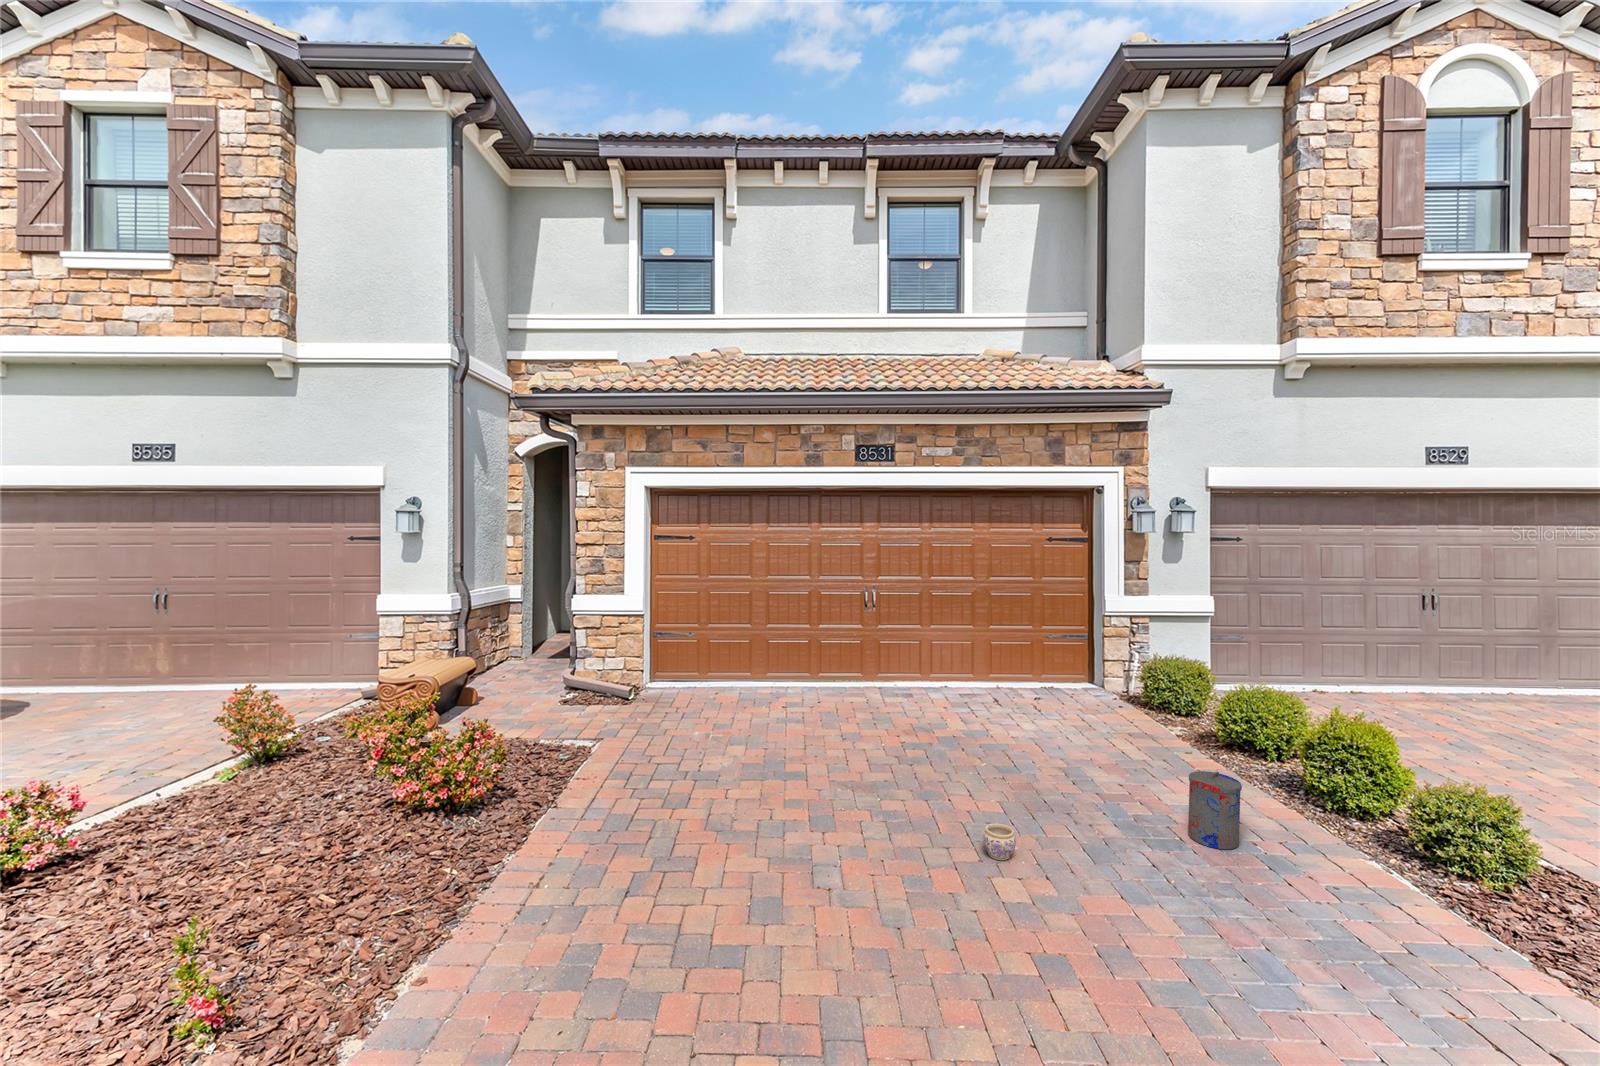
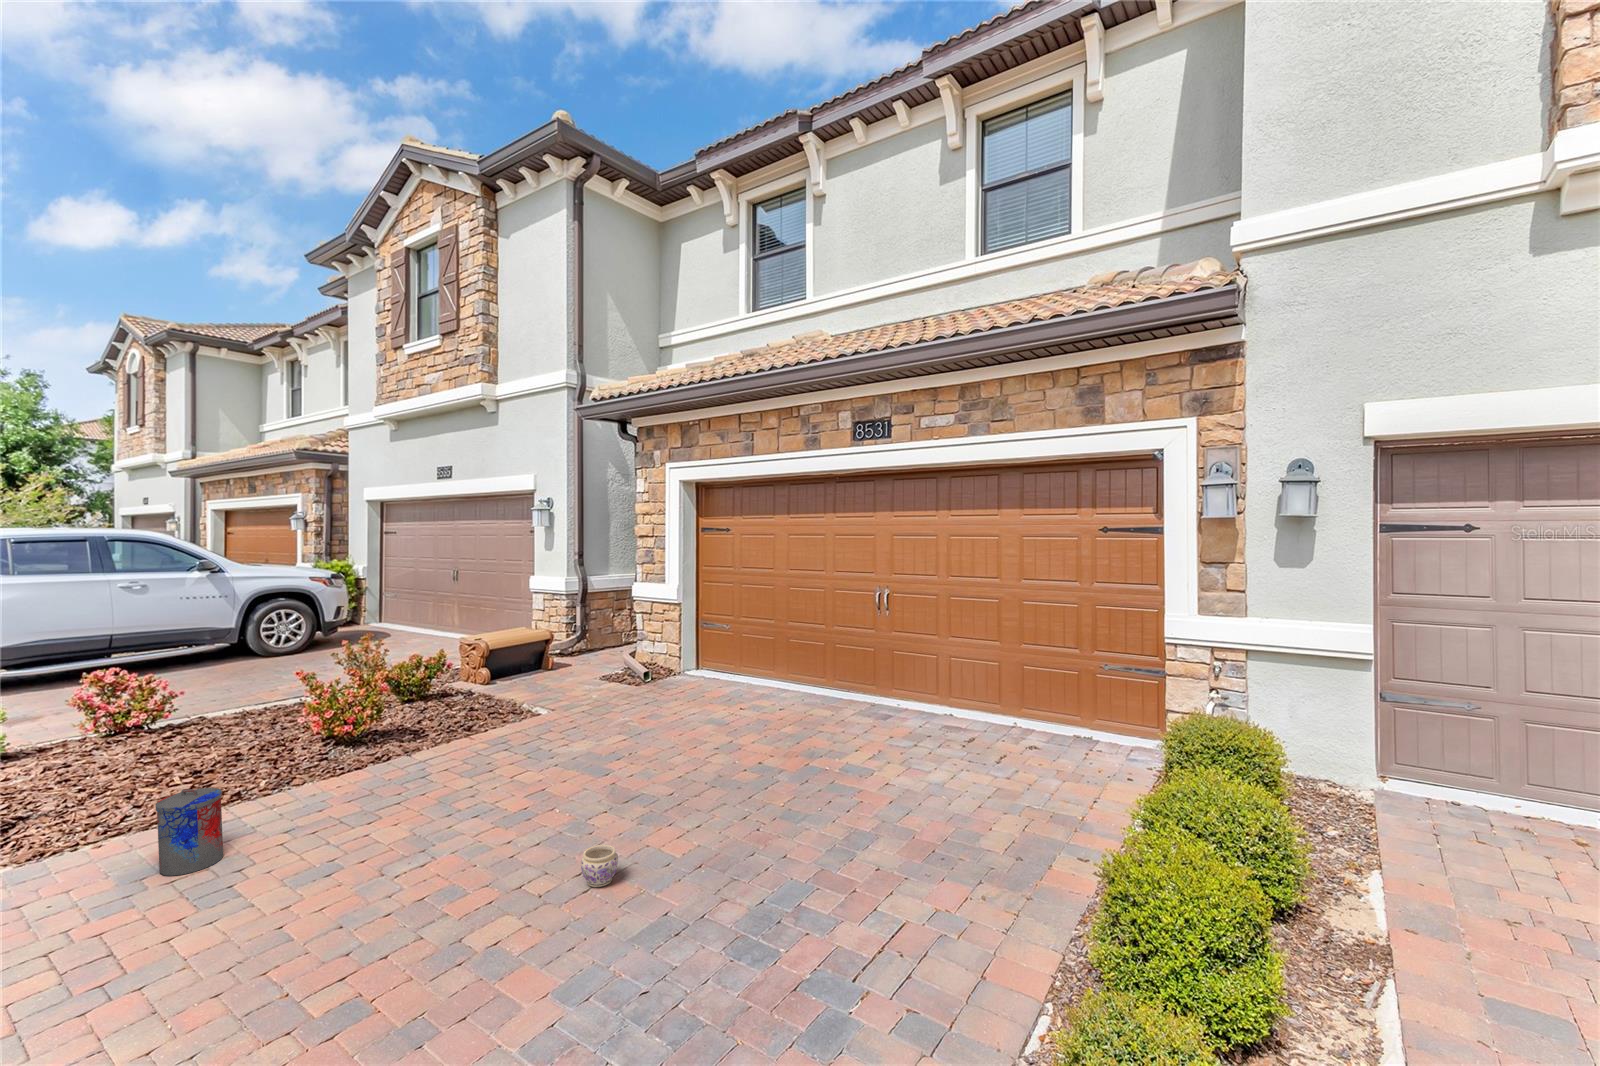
trash can: present [1188,771,1242,850] -> present [155,788,223,876]

